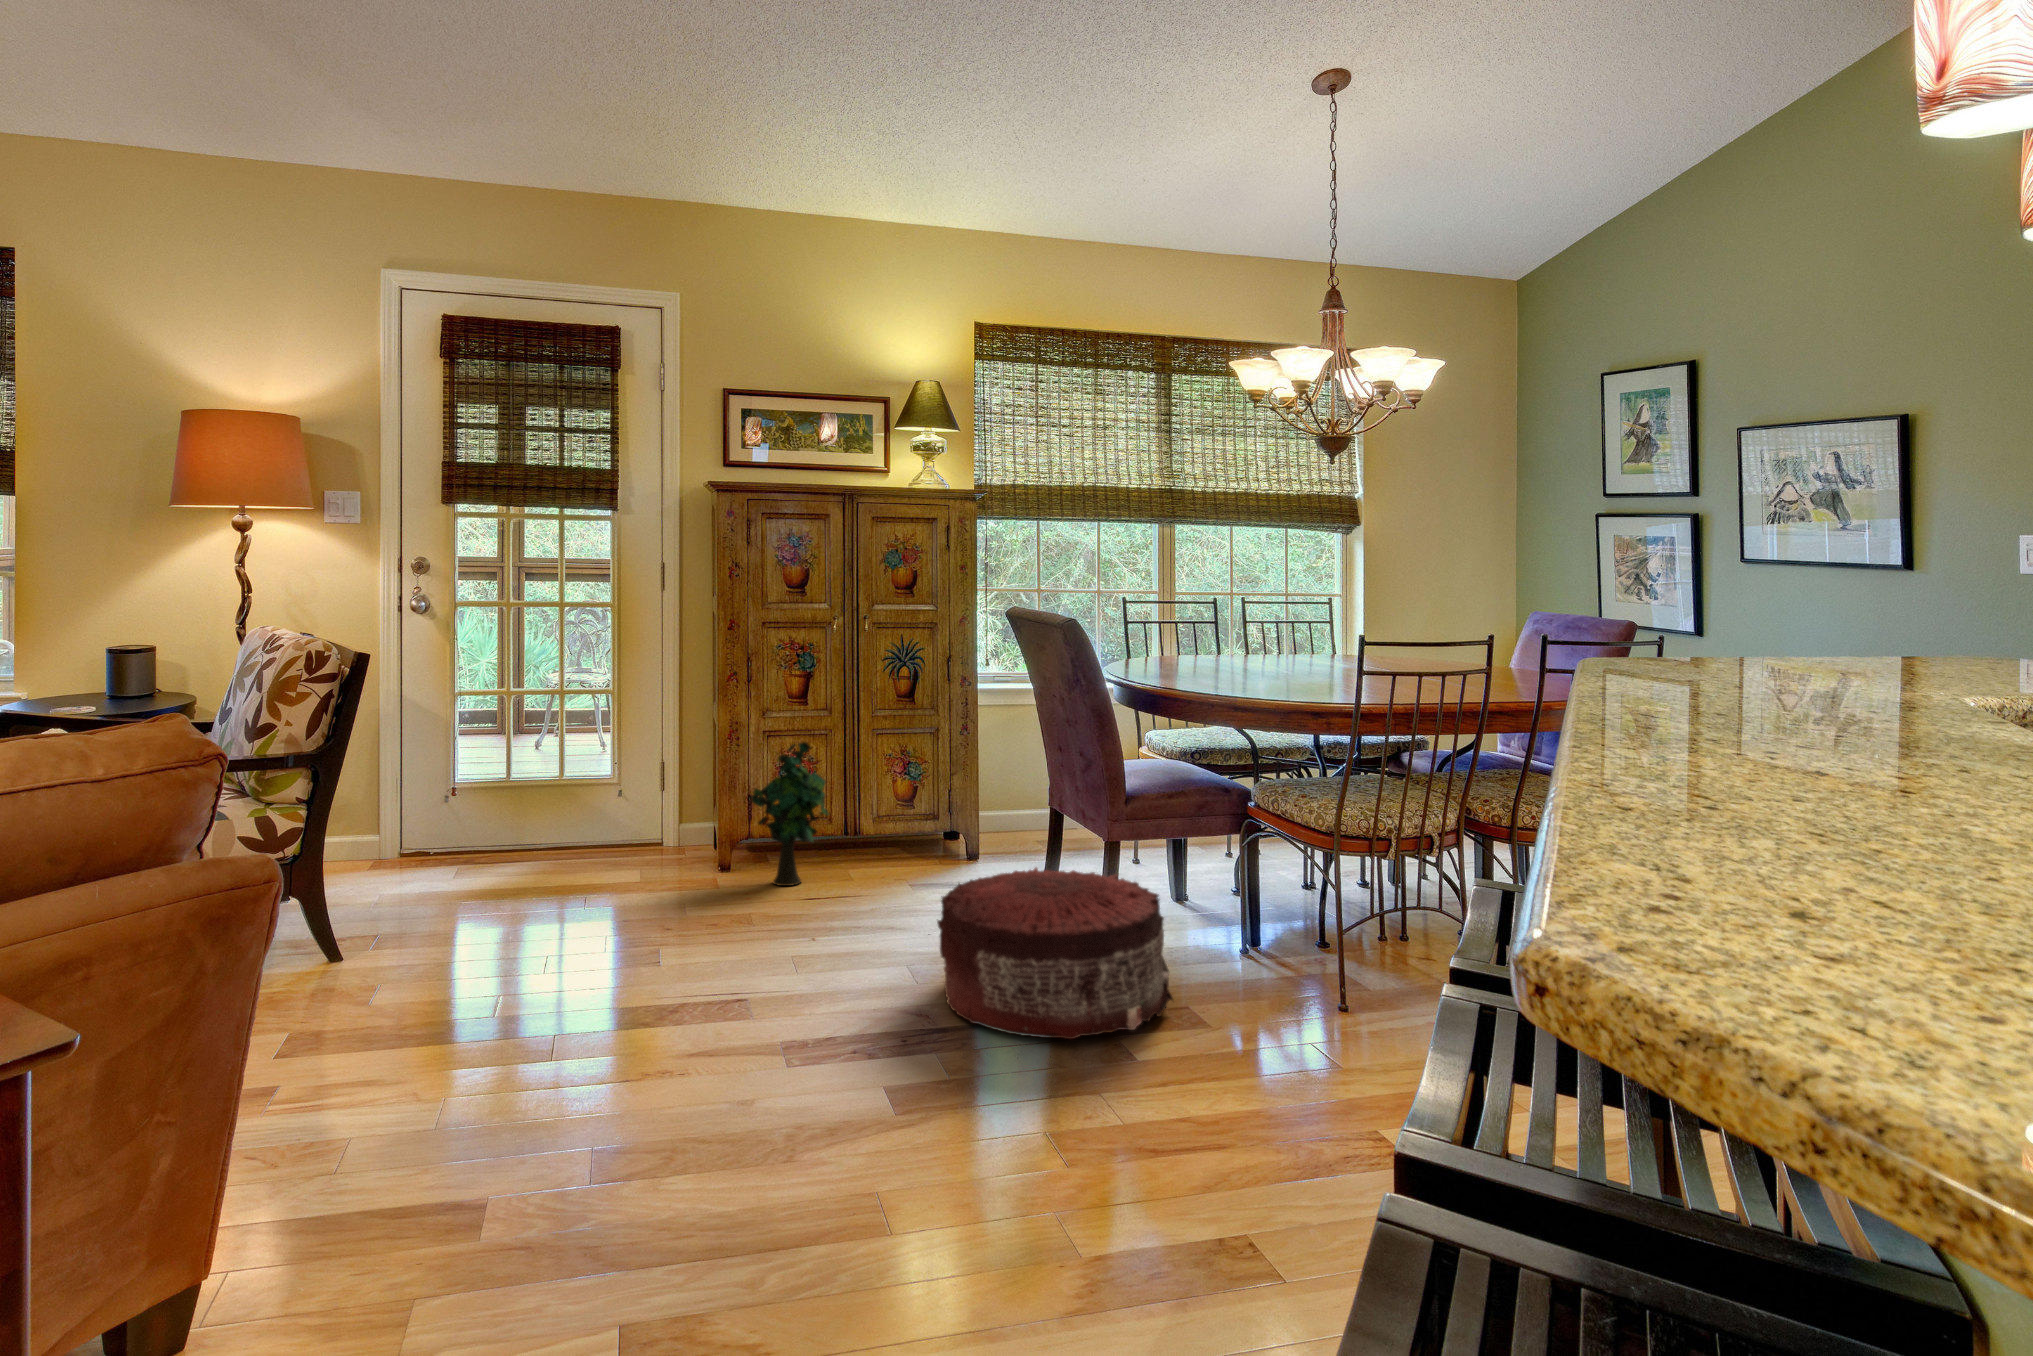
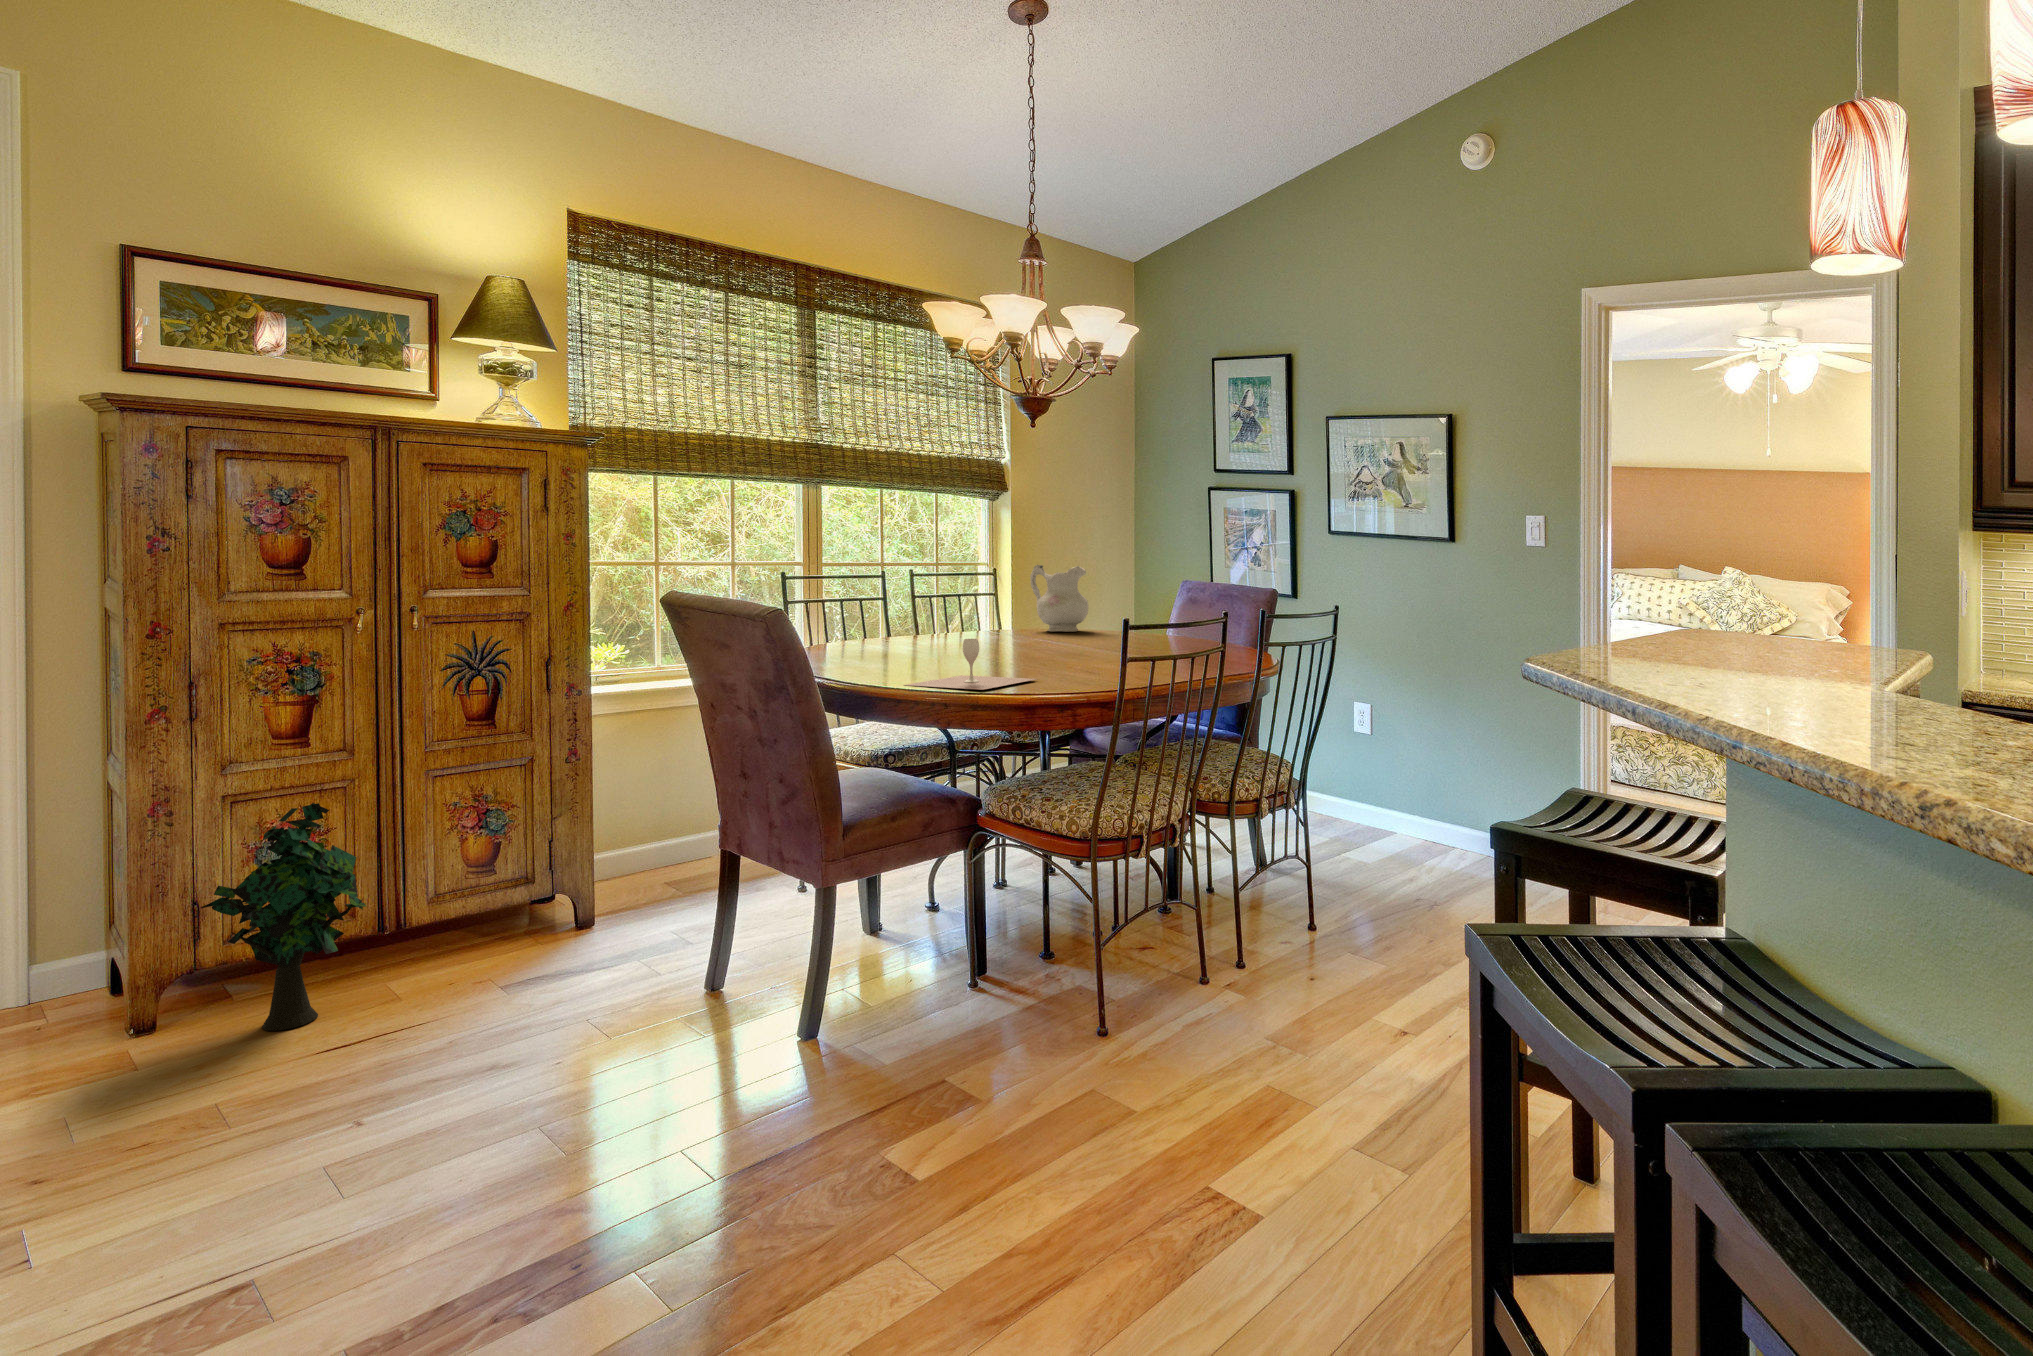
ceramic pitcher: none [1363,593,1423,659] -> present [1030,565,1088,632]
wine glass: none [1174,649,1293,690] -> present [905,639,1037,690]
pouf: present [937,868,1173,1039] -> none [604,927,936,1195]

